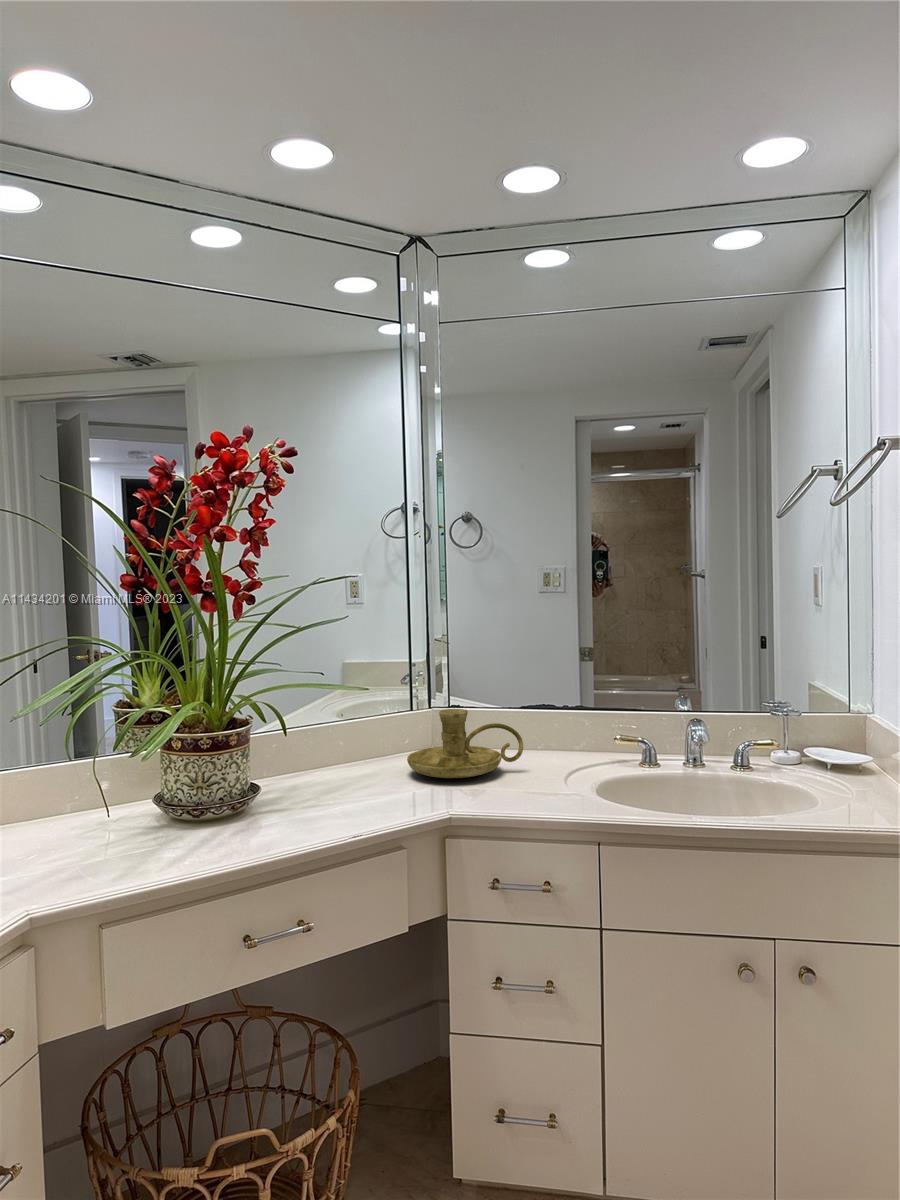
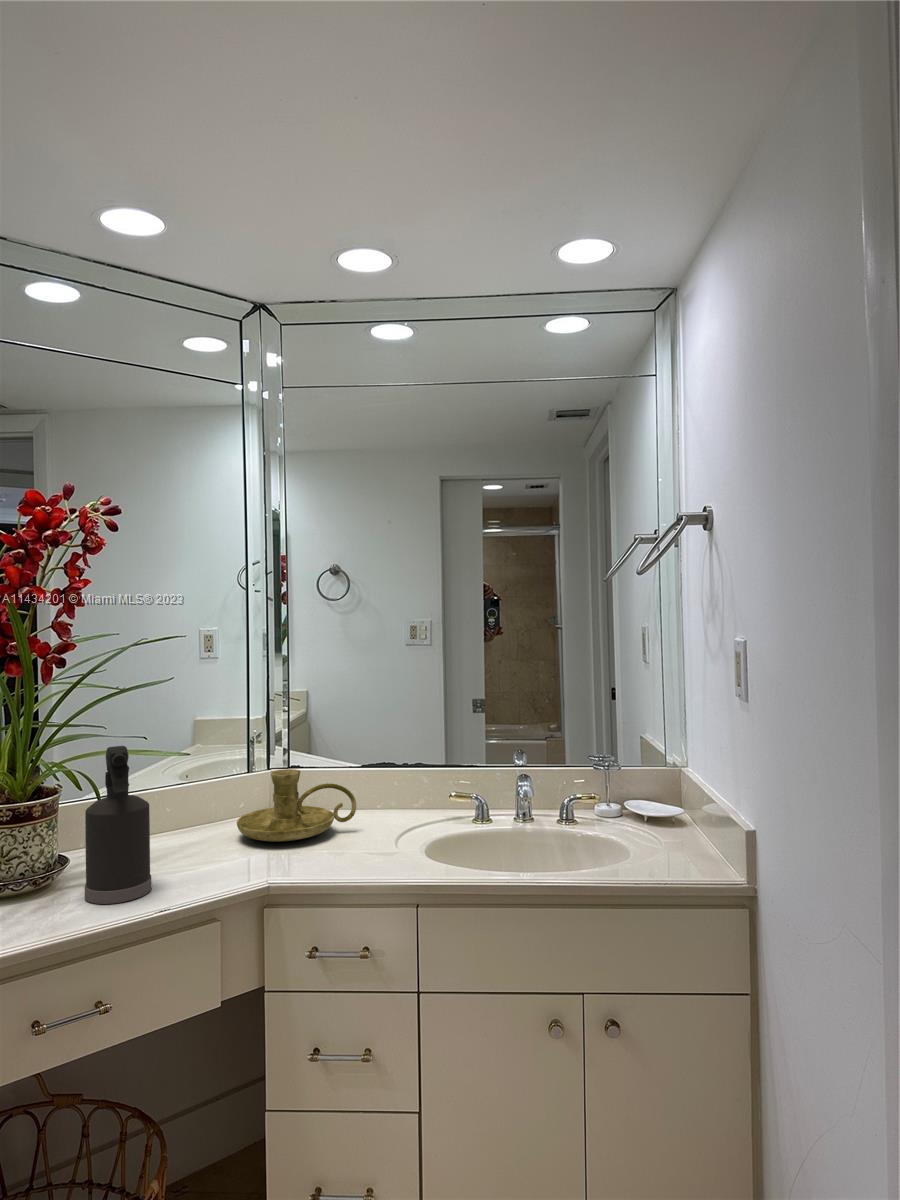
spray bottle: none [278,679,339,829] -> present [85,746,152,904]

